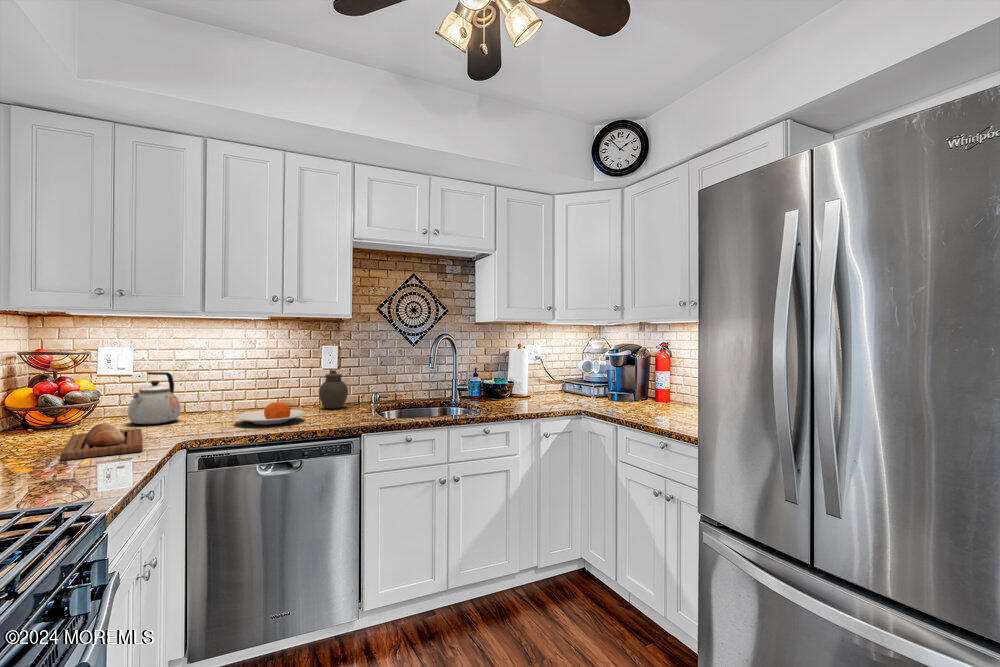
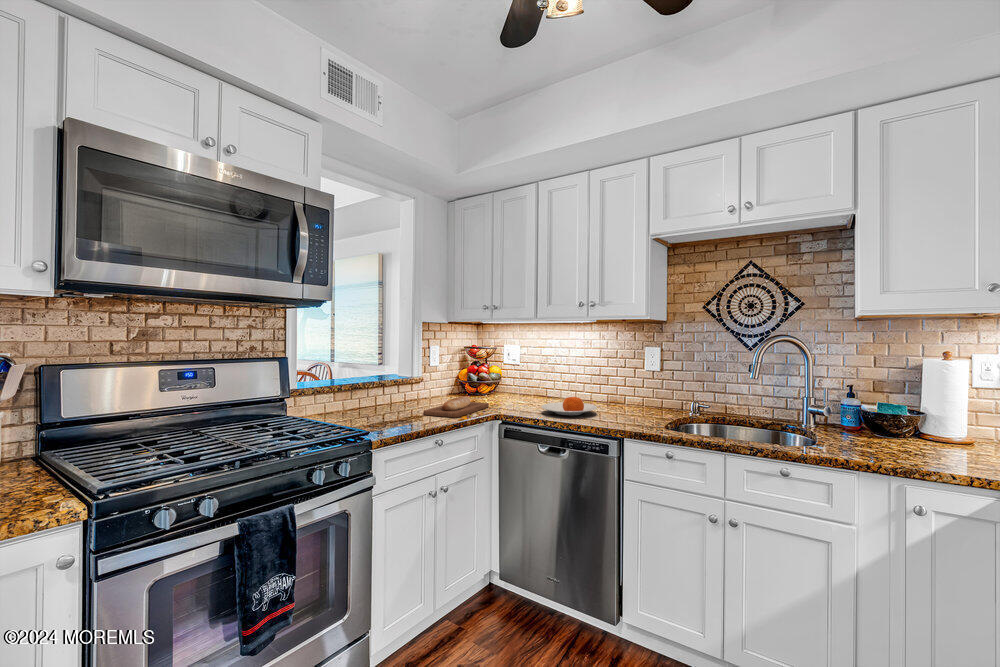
jar: present [319,370,348,409] -> none [636,372,665,411]
kettle: present [128,372,181,424] -> none [501,364,533,402]

